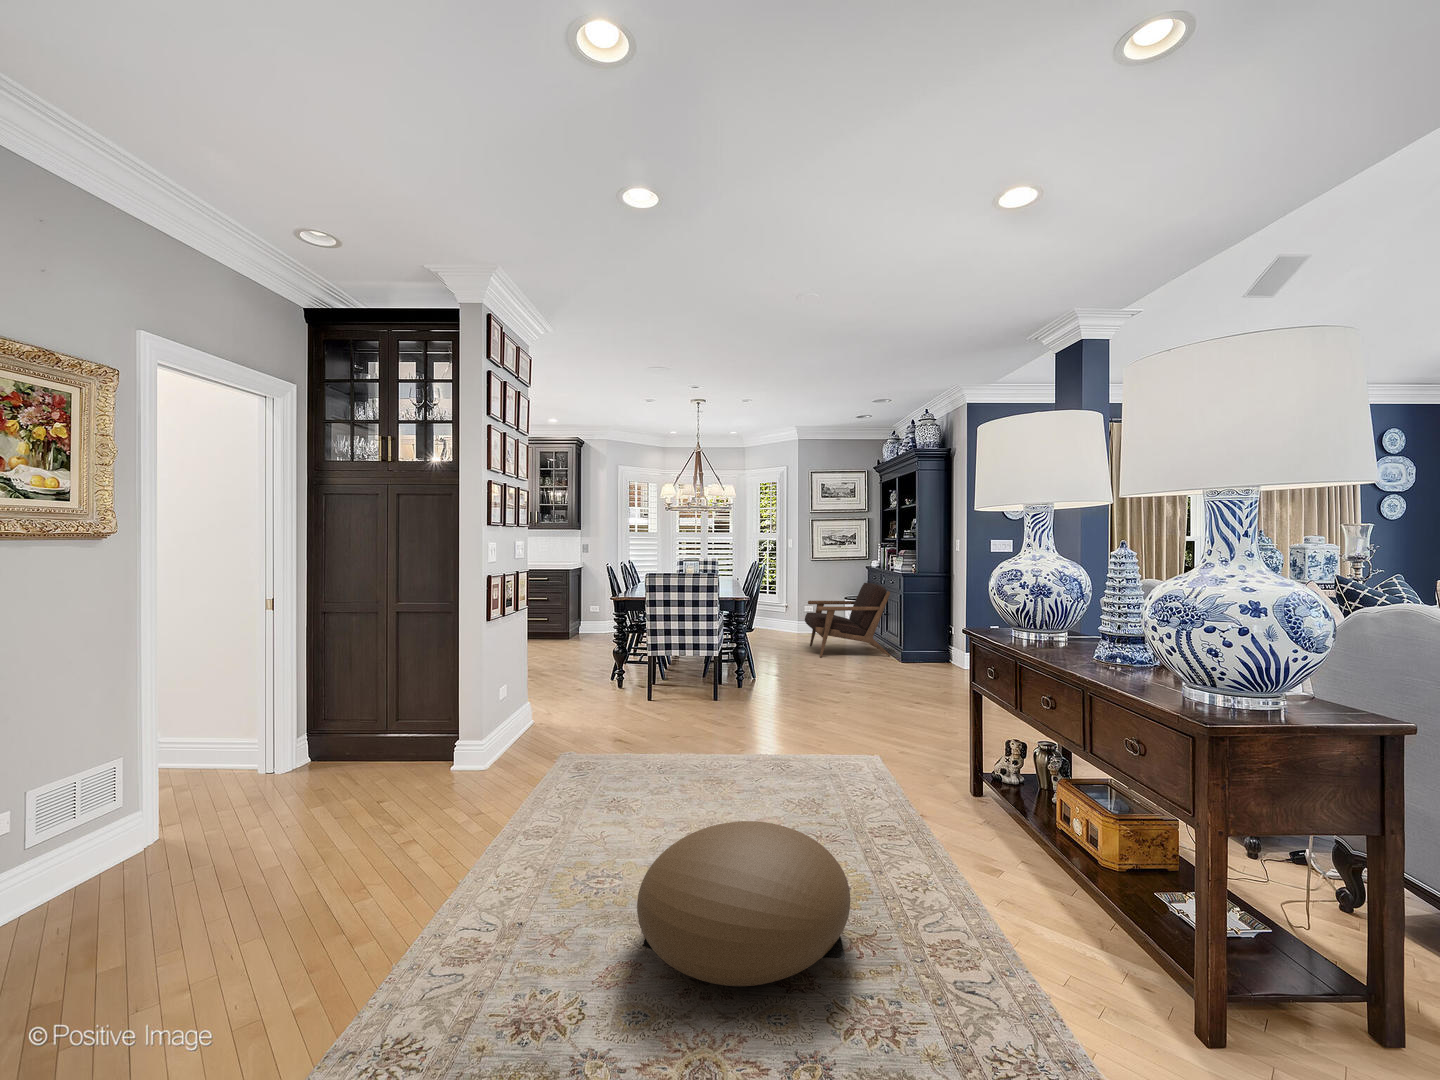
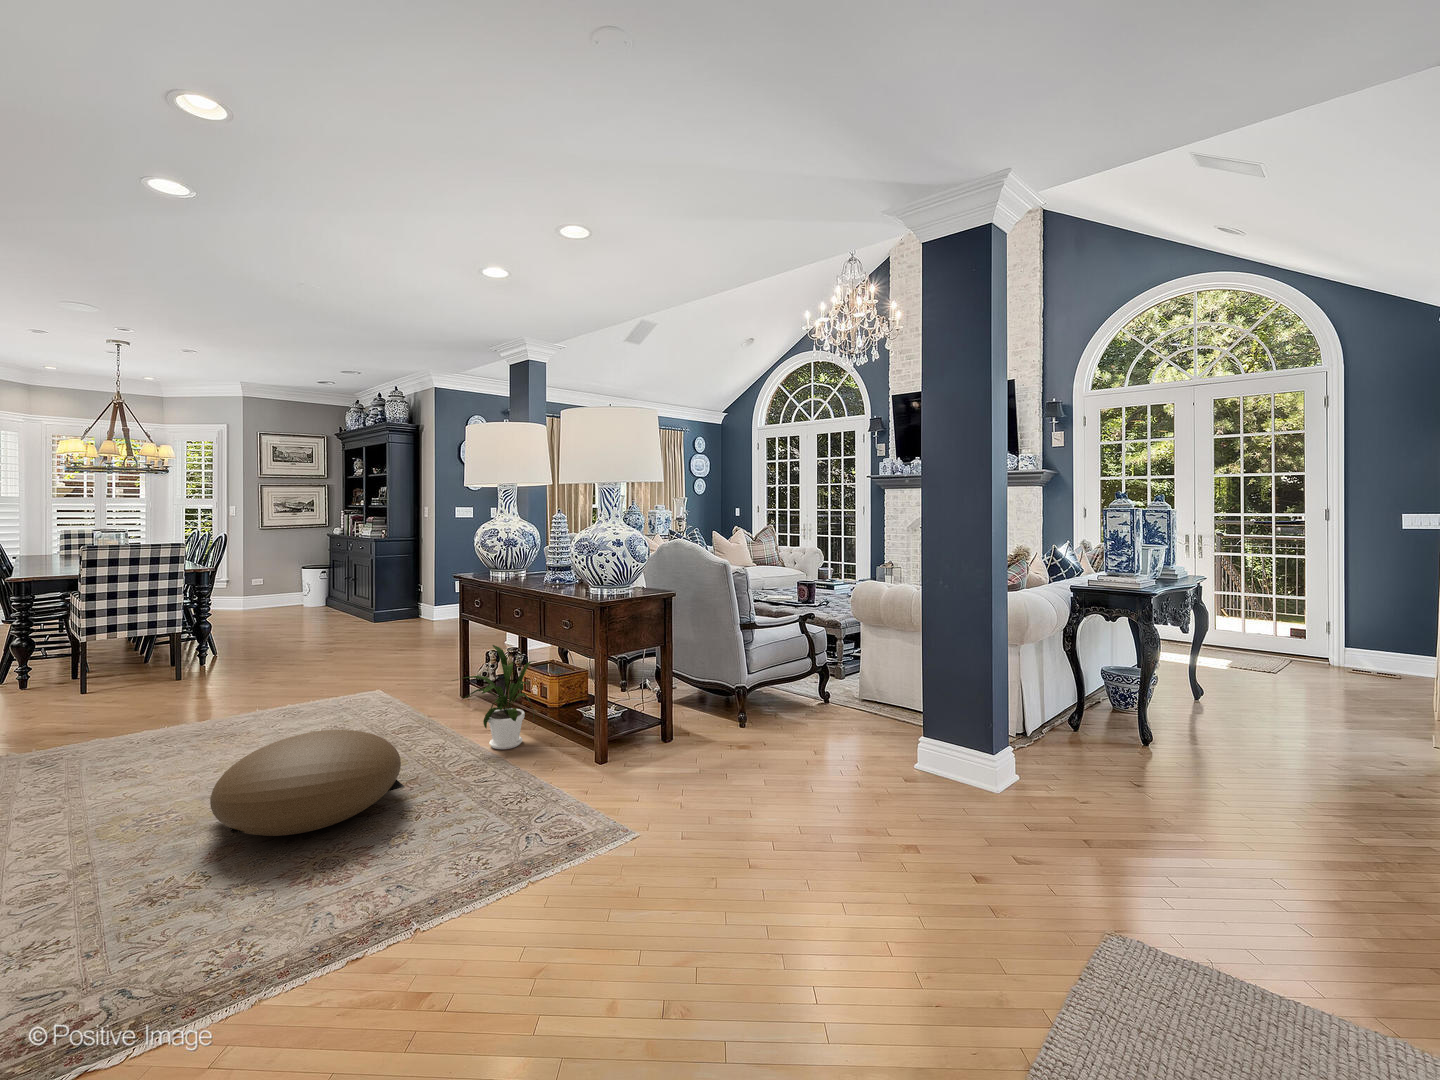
armchair: present [805,583,890,658] -> none [258,550,362,629]
house plant: none [940,746,1079,928] -> present [453,645,536,749]

